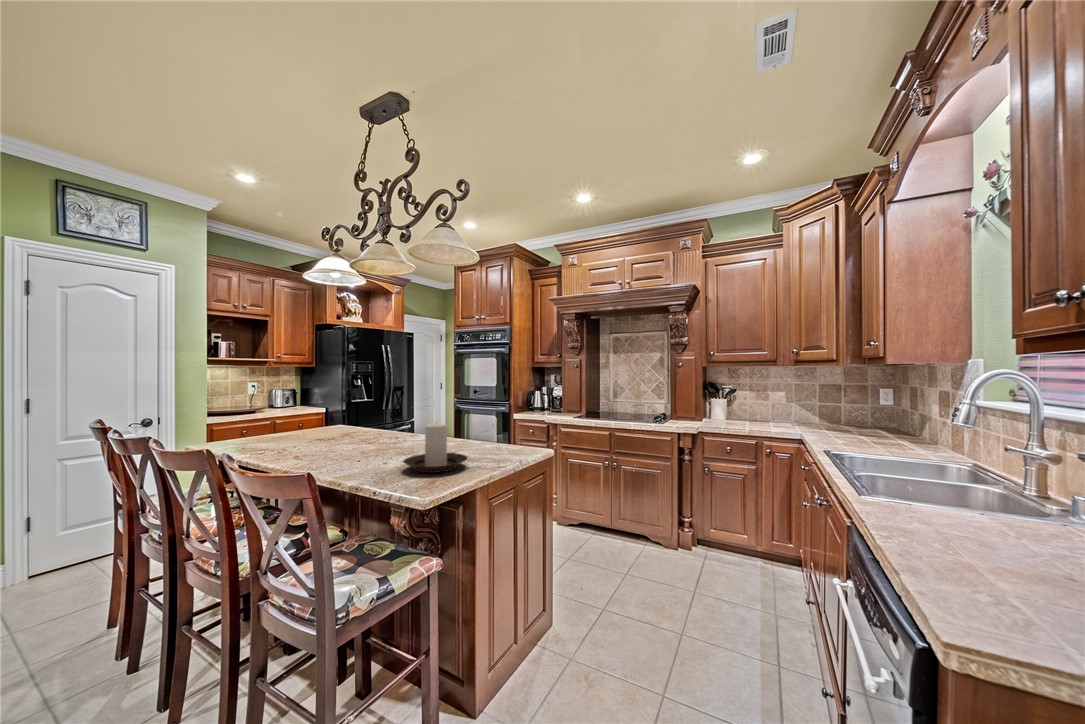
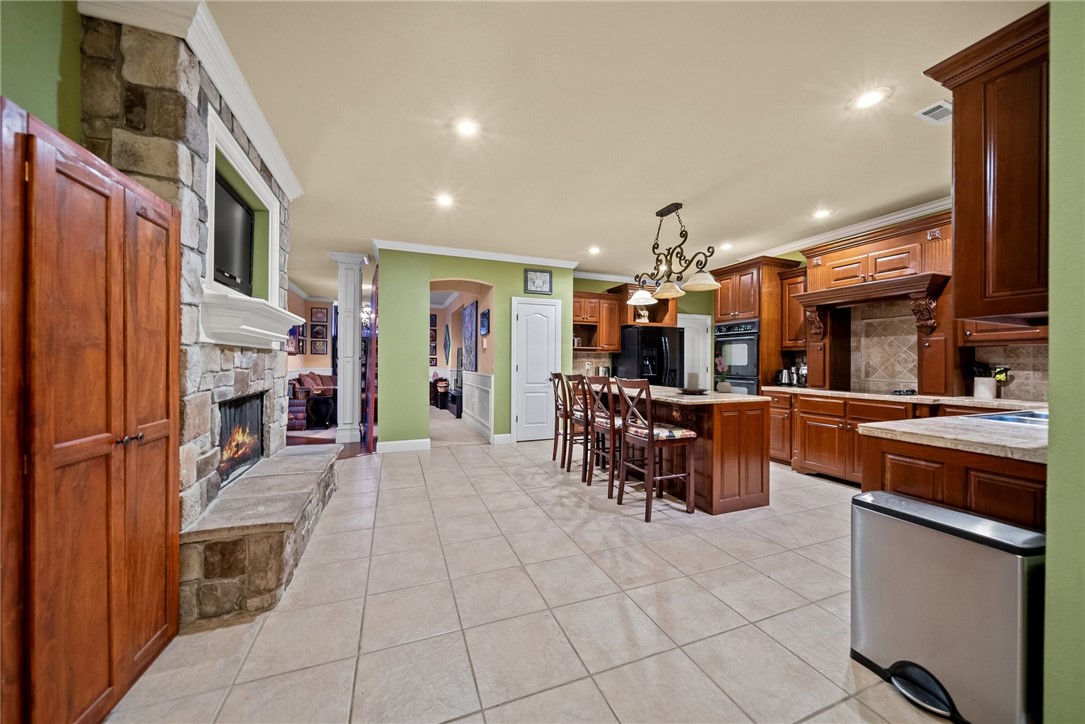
flower arrangement: none [473,379,502,453] -> present [715,352,732,393]

